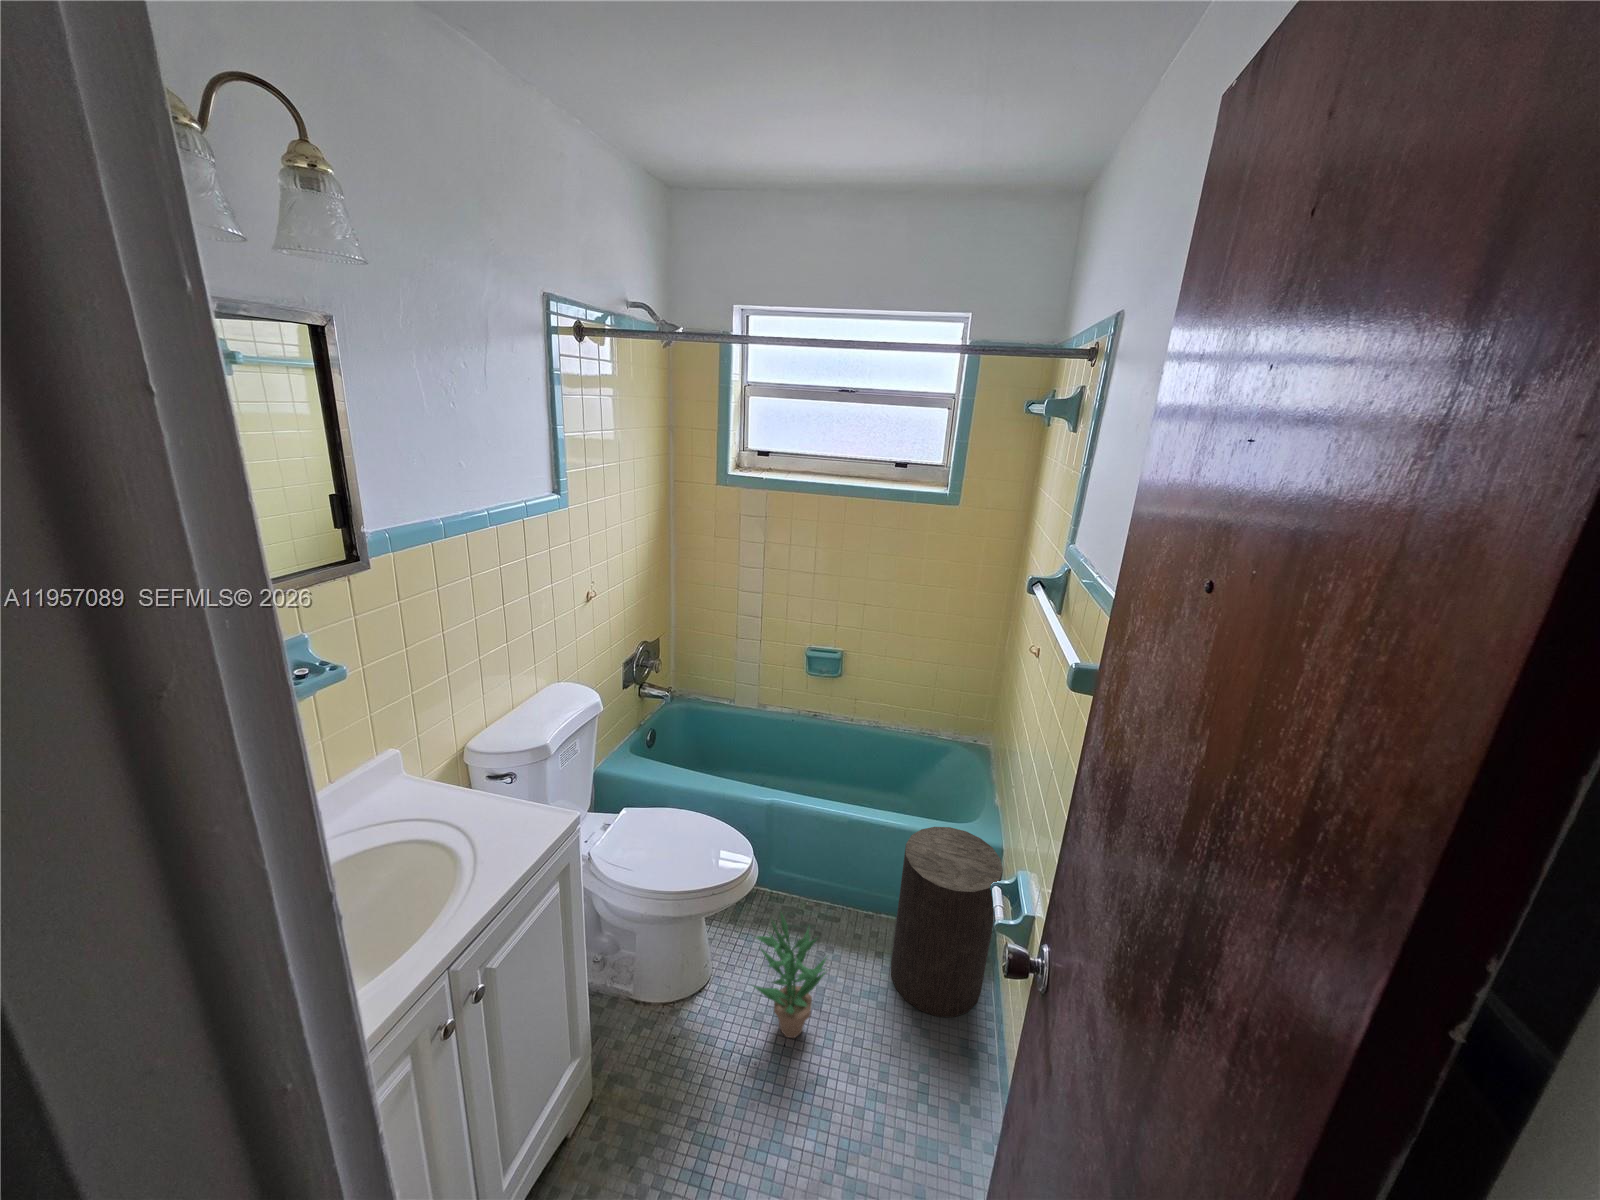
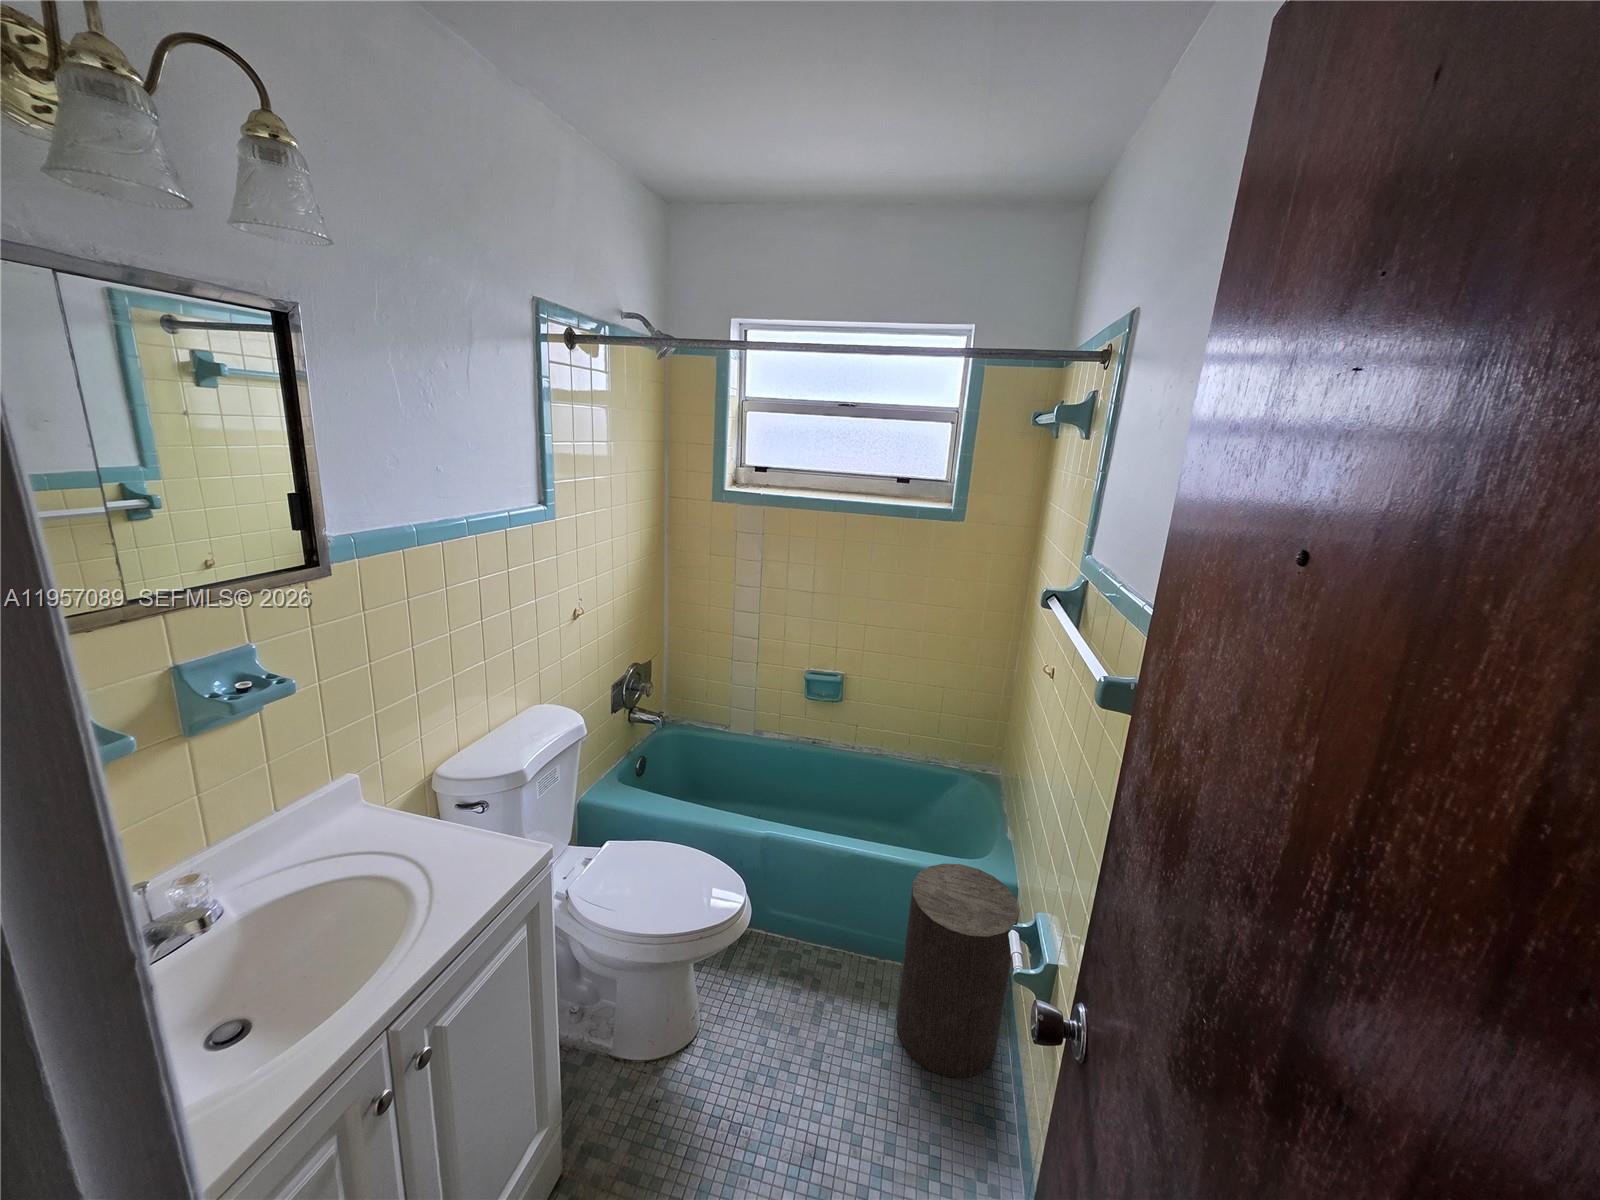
potted plant: present [754,912,826,1038] -> none [742,954,829,1103]

